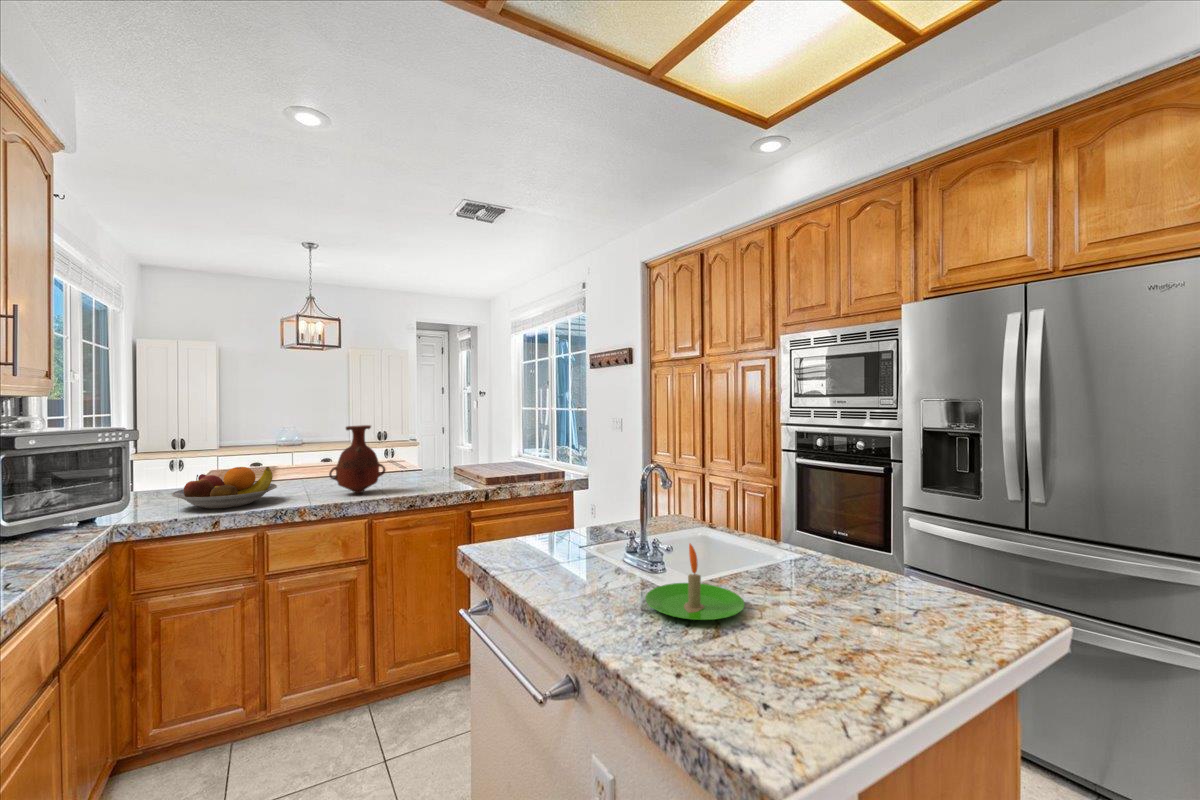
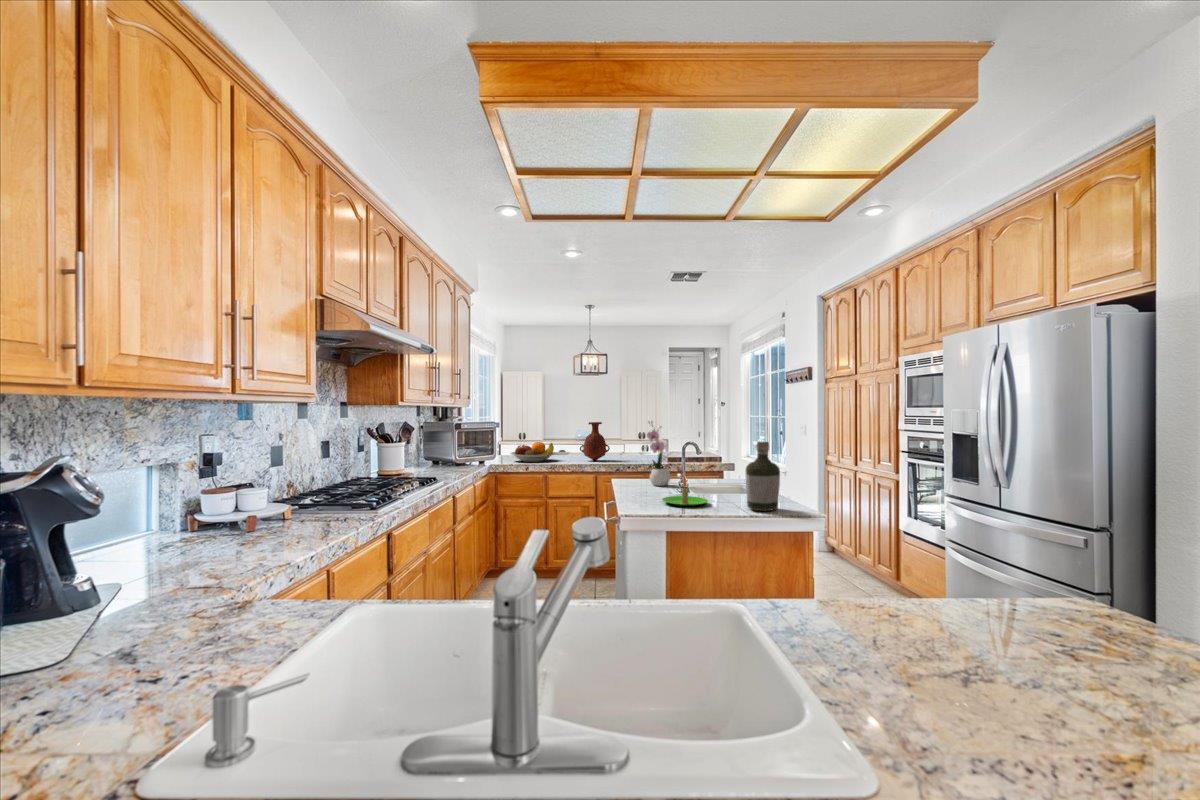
flower arrangement: none [534,427,575,550] -> present [647,421,671,486]
bottle: none [813,466,871,607] -> present [746,442,780,511]

